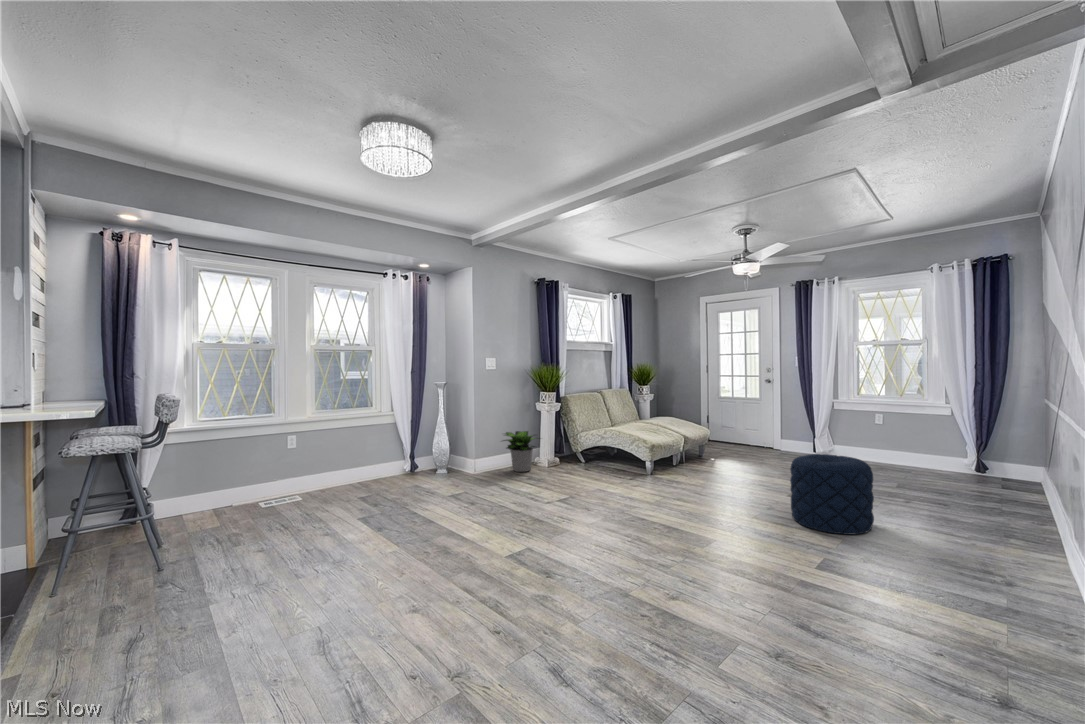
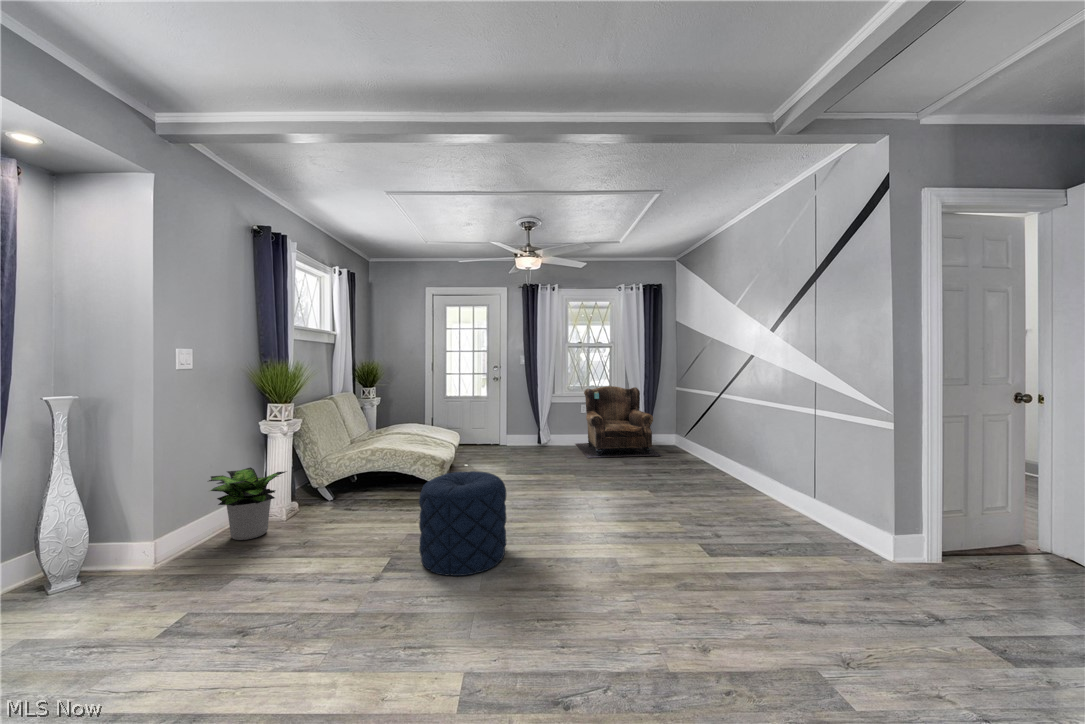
armchair: none [847,395,971,491] -> present [575,386,662,458]
pouf: present [790,454,874,534] -> present [419,471,506,576]

